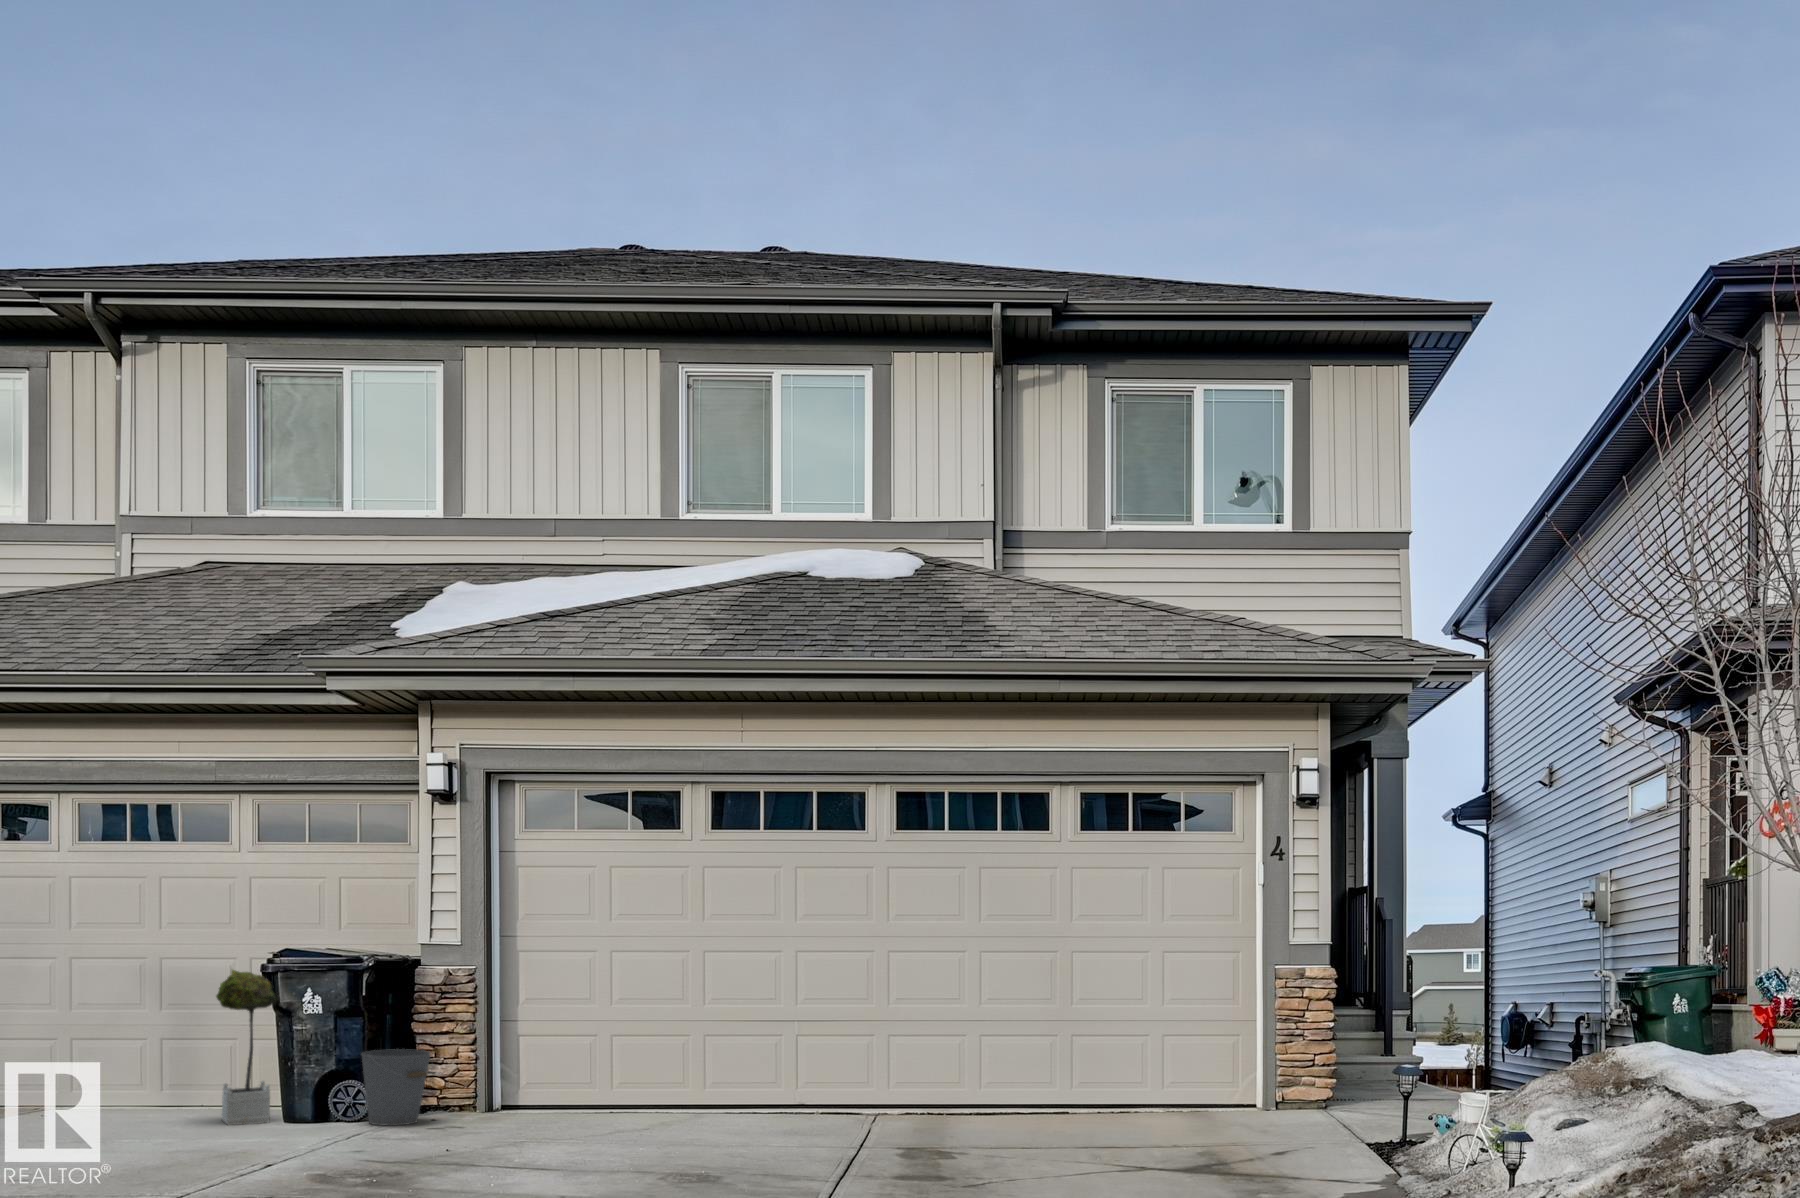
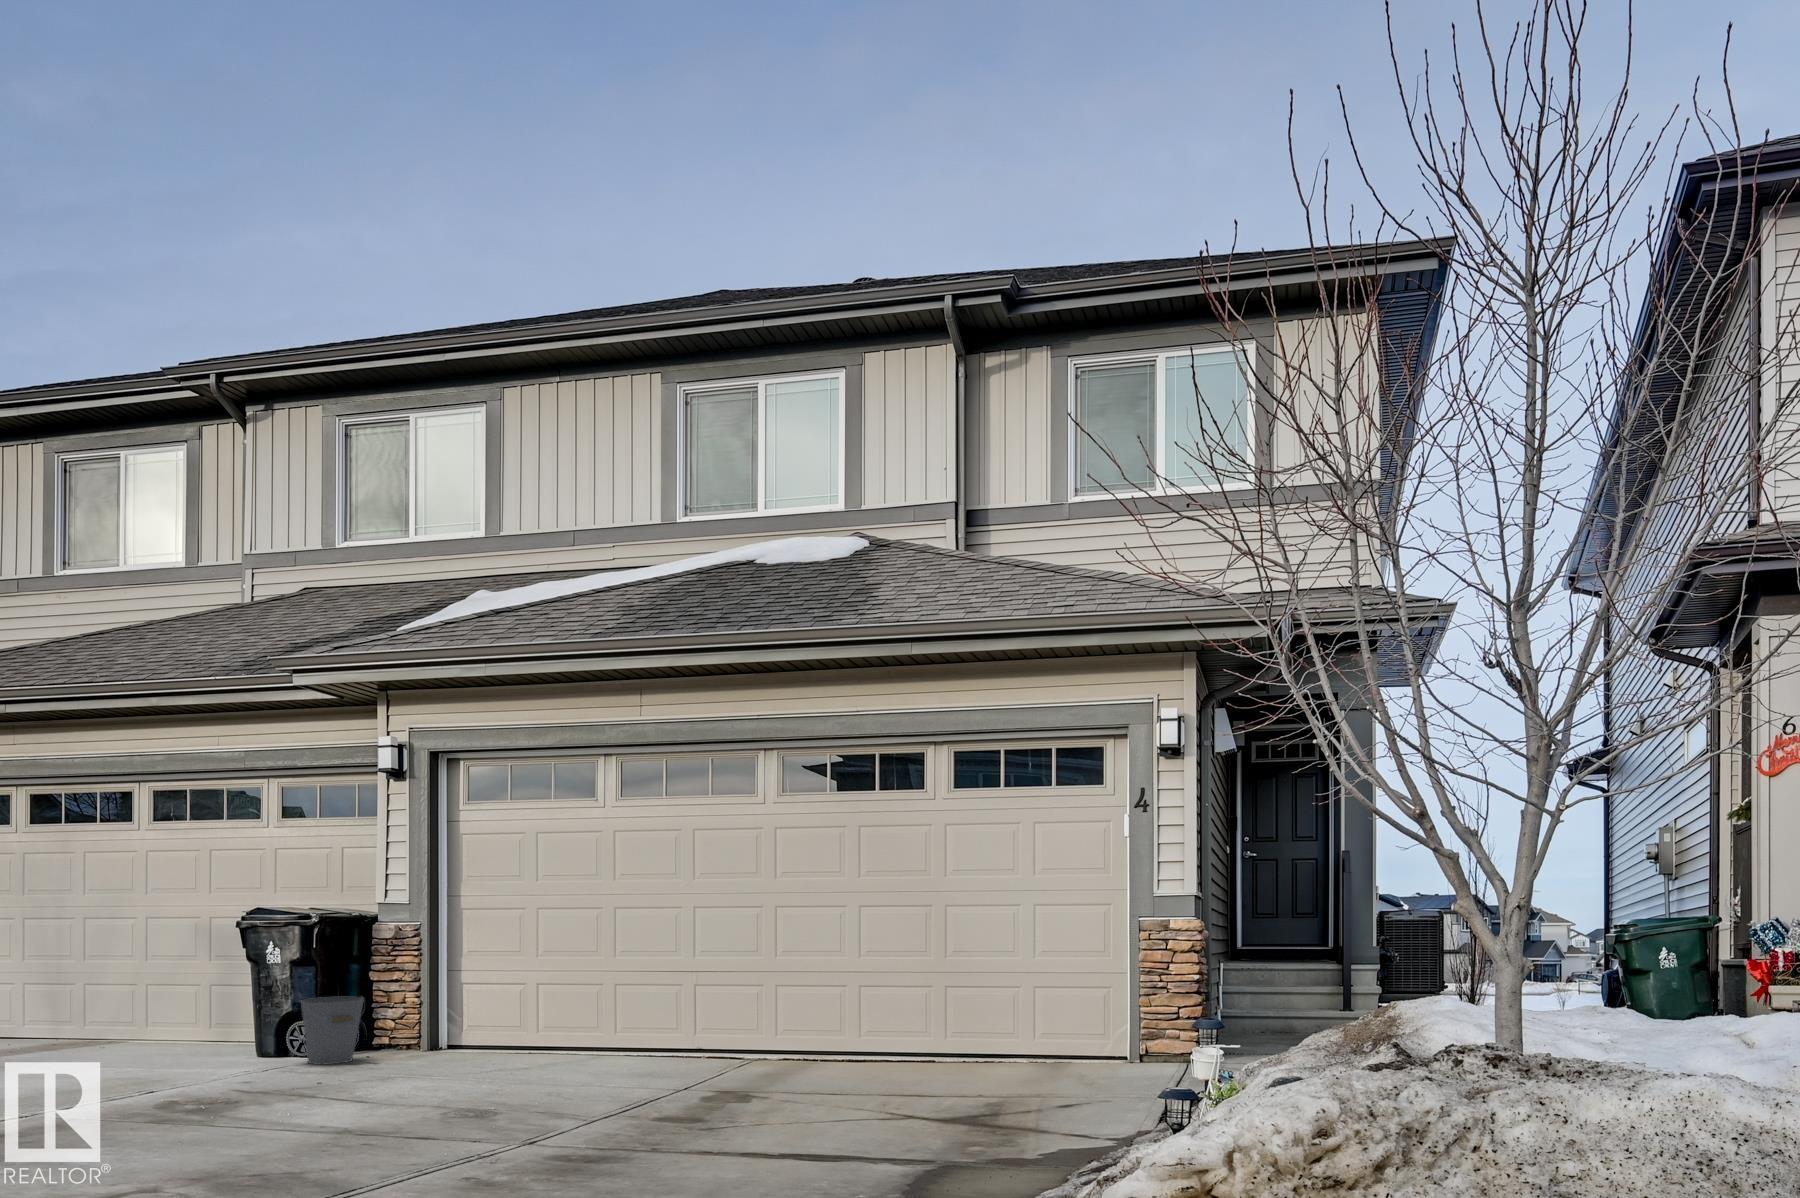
potted tree: present [216,970,277,1125] -> none [192,925,248,1062]

